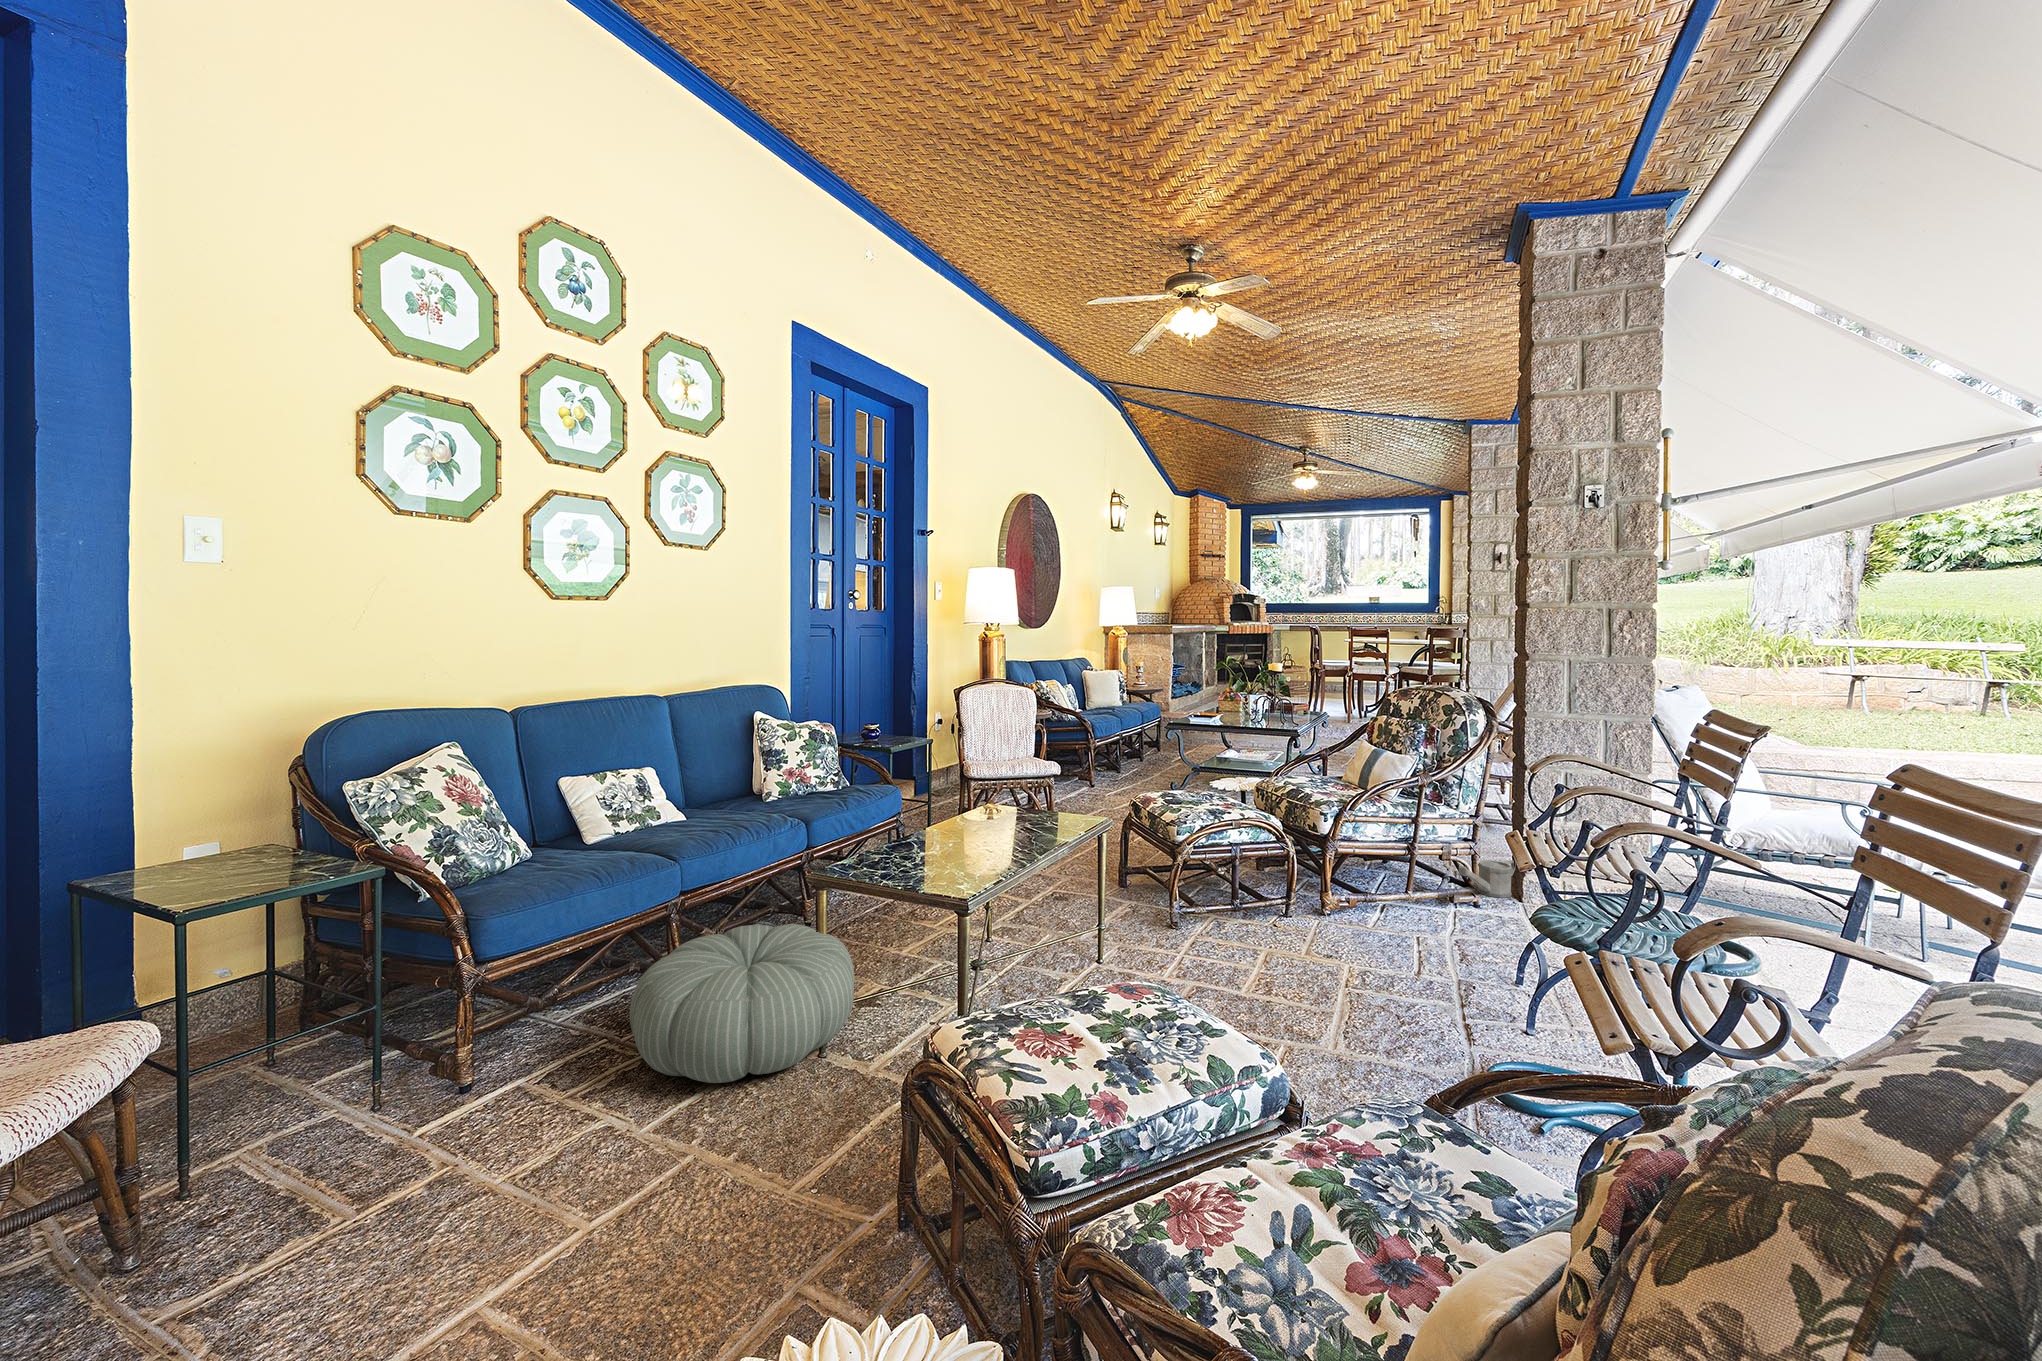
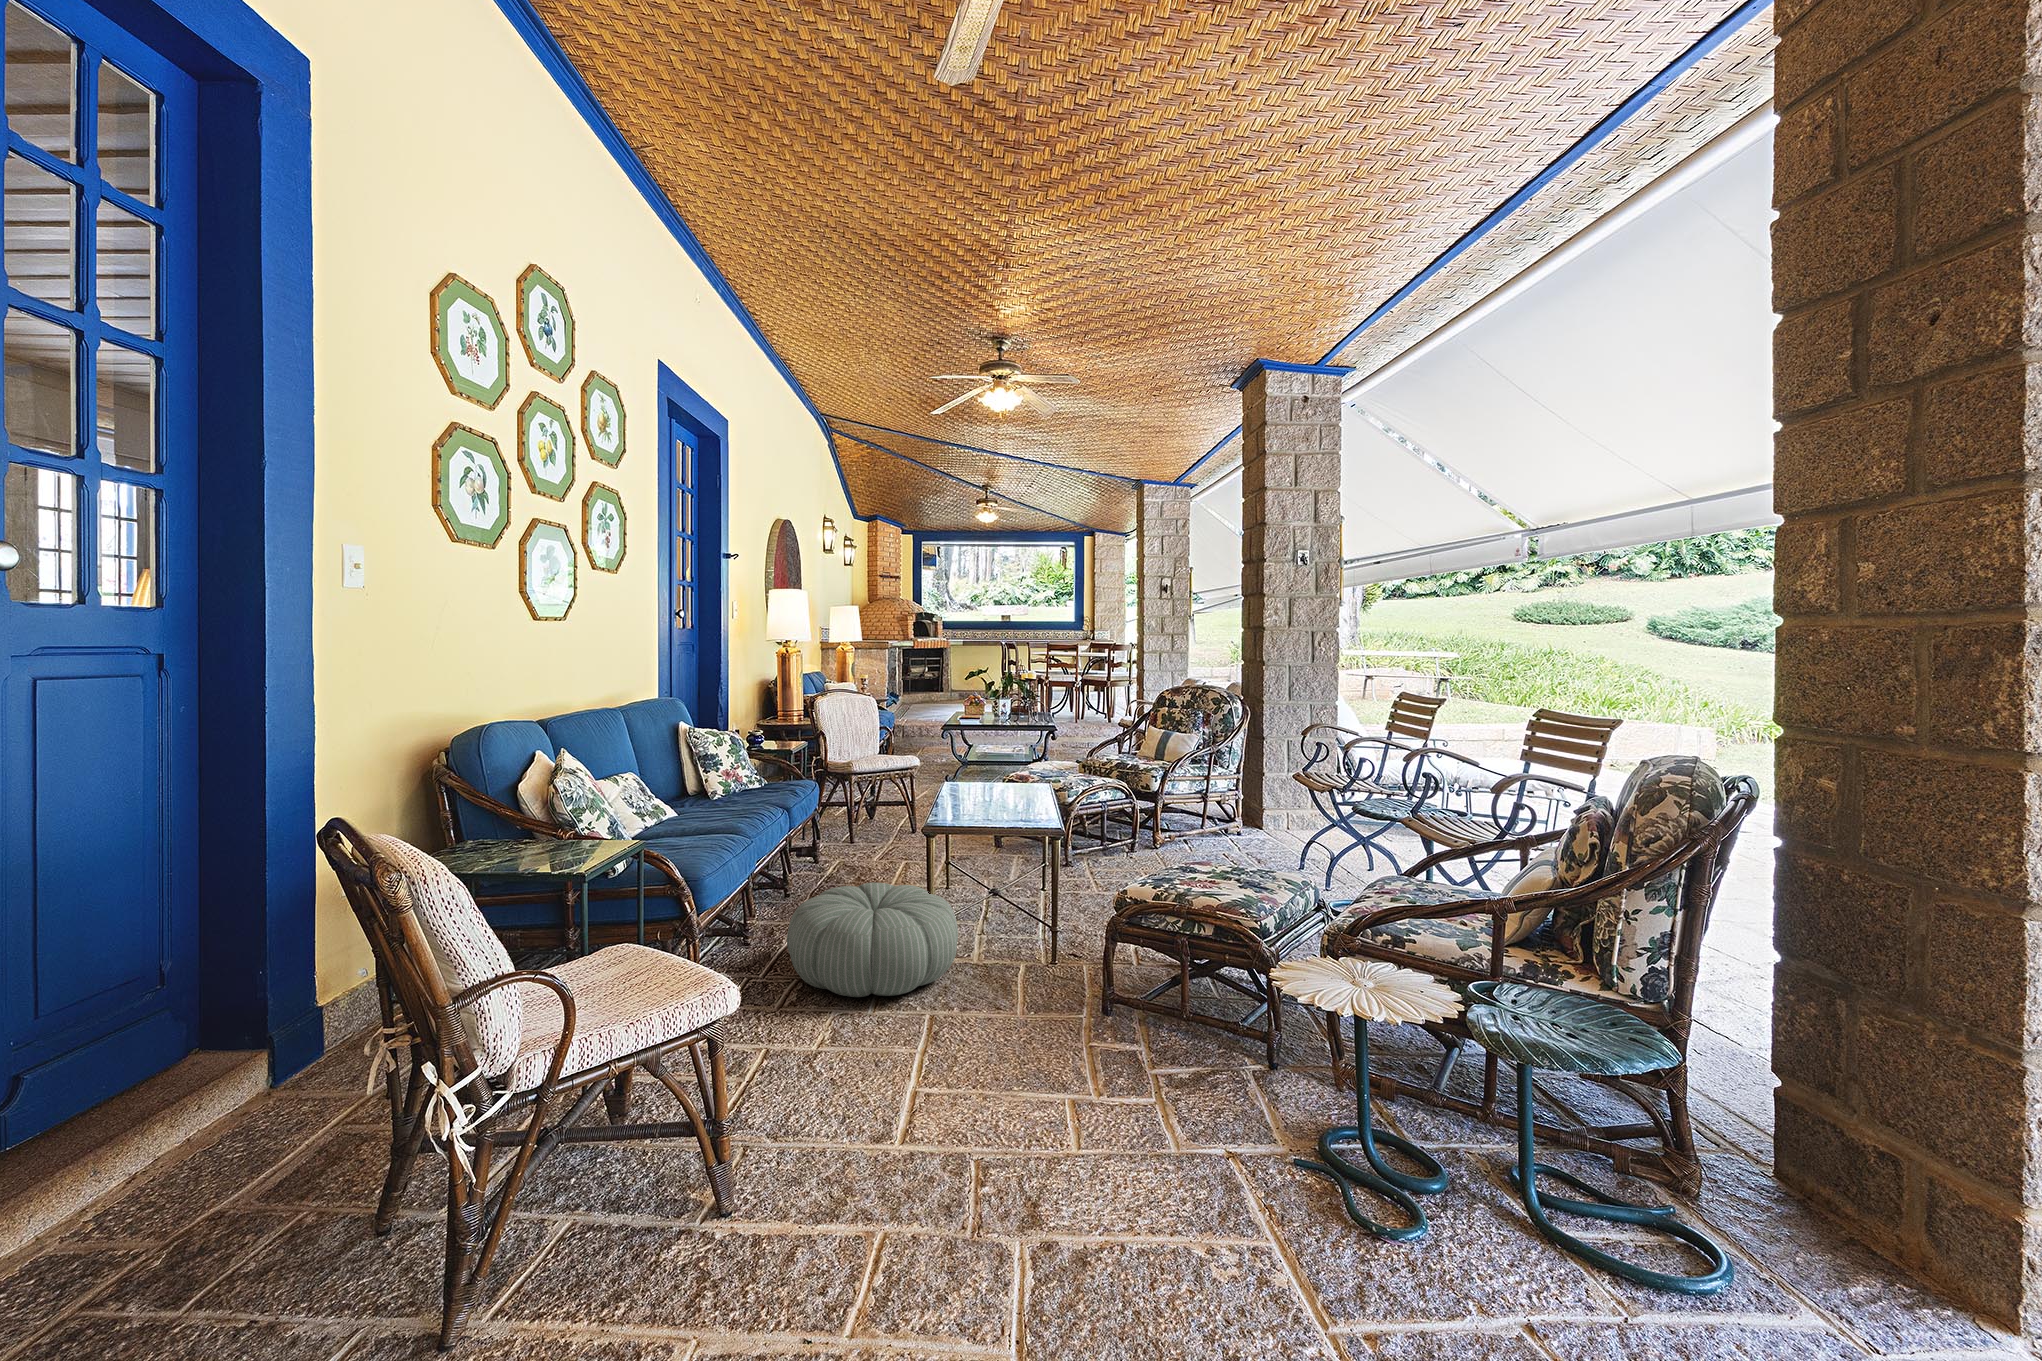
watering can: present [1459,860,1515,898] -> none [1234,806,1261,831]

